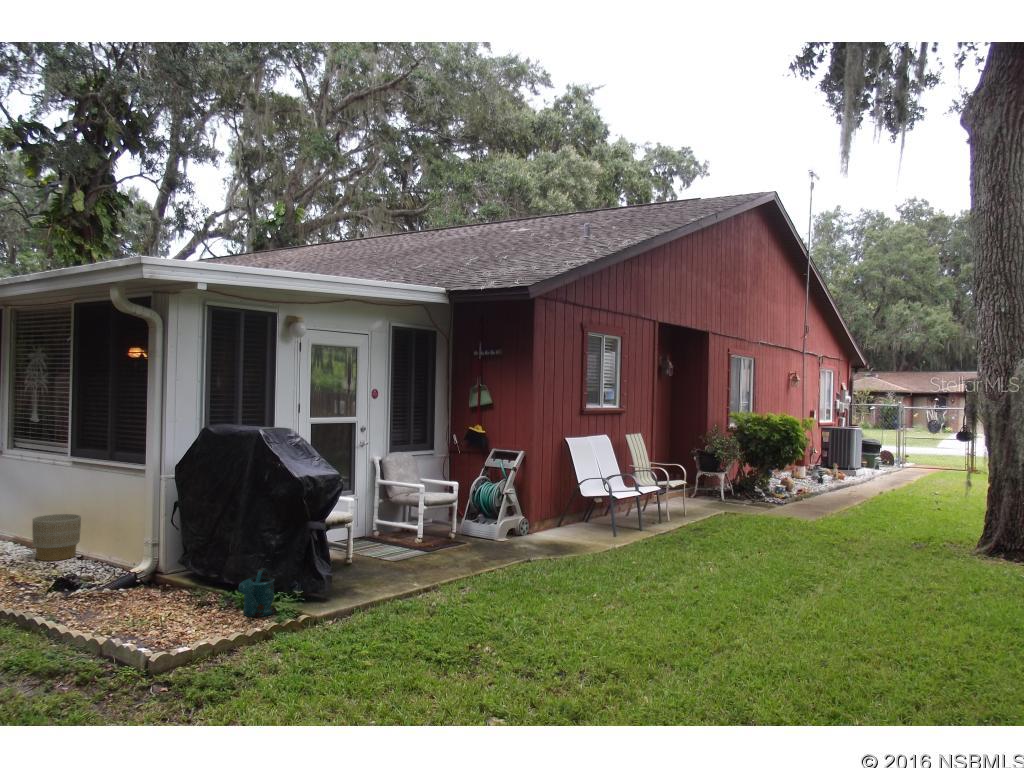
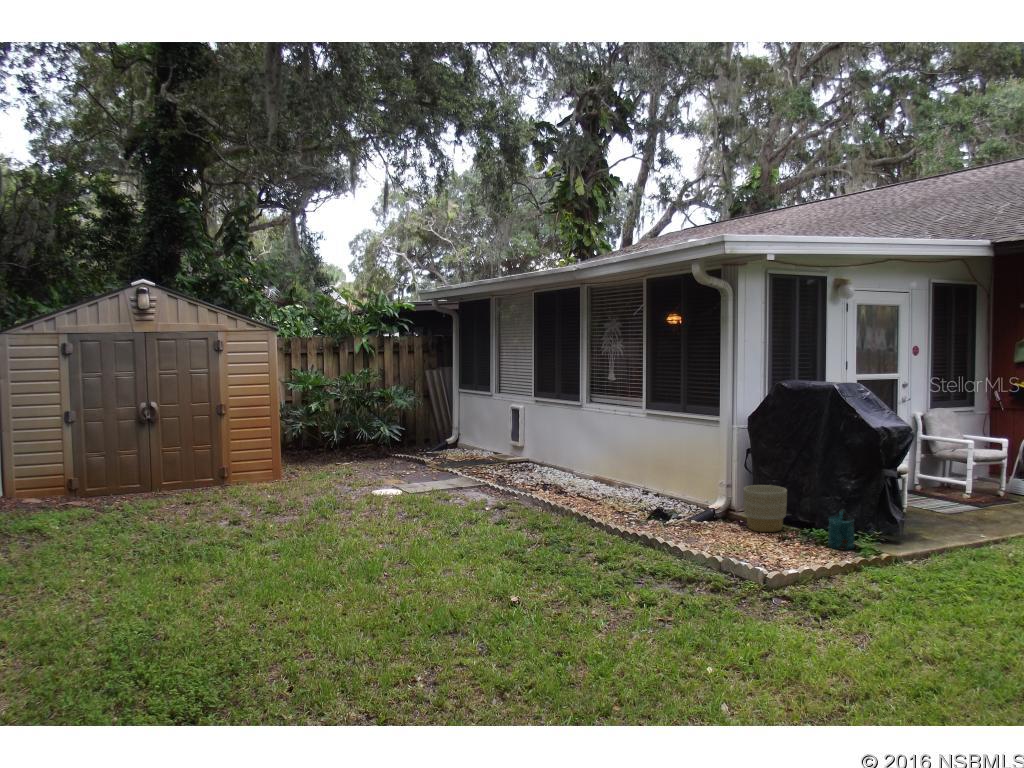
planter: present [32,514,81,561] -> present [744,485,787,532]

